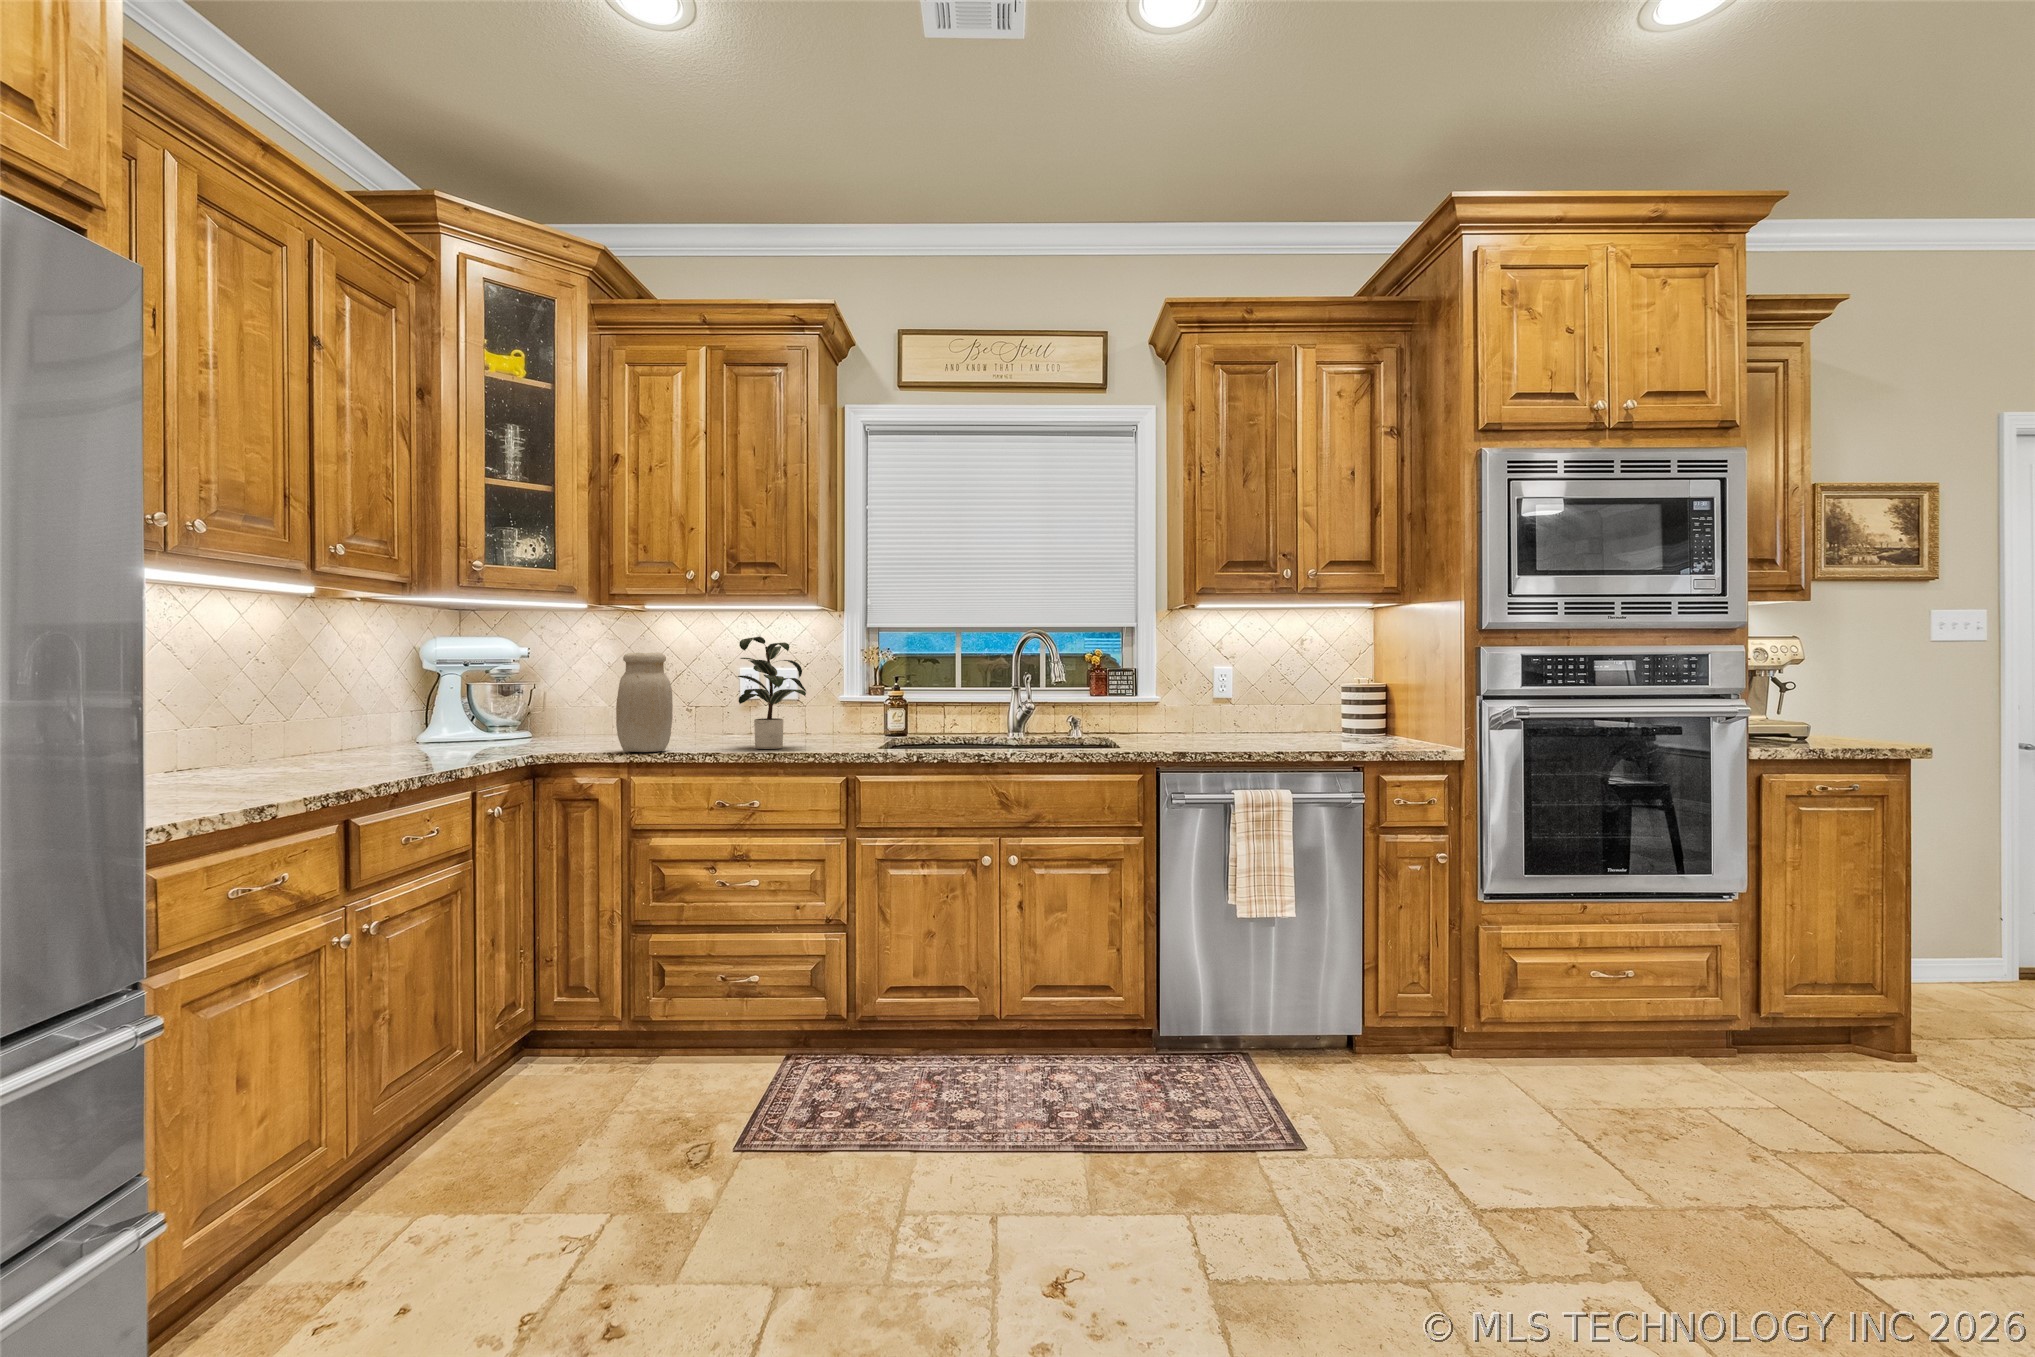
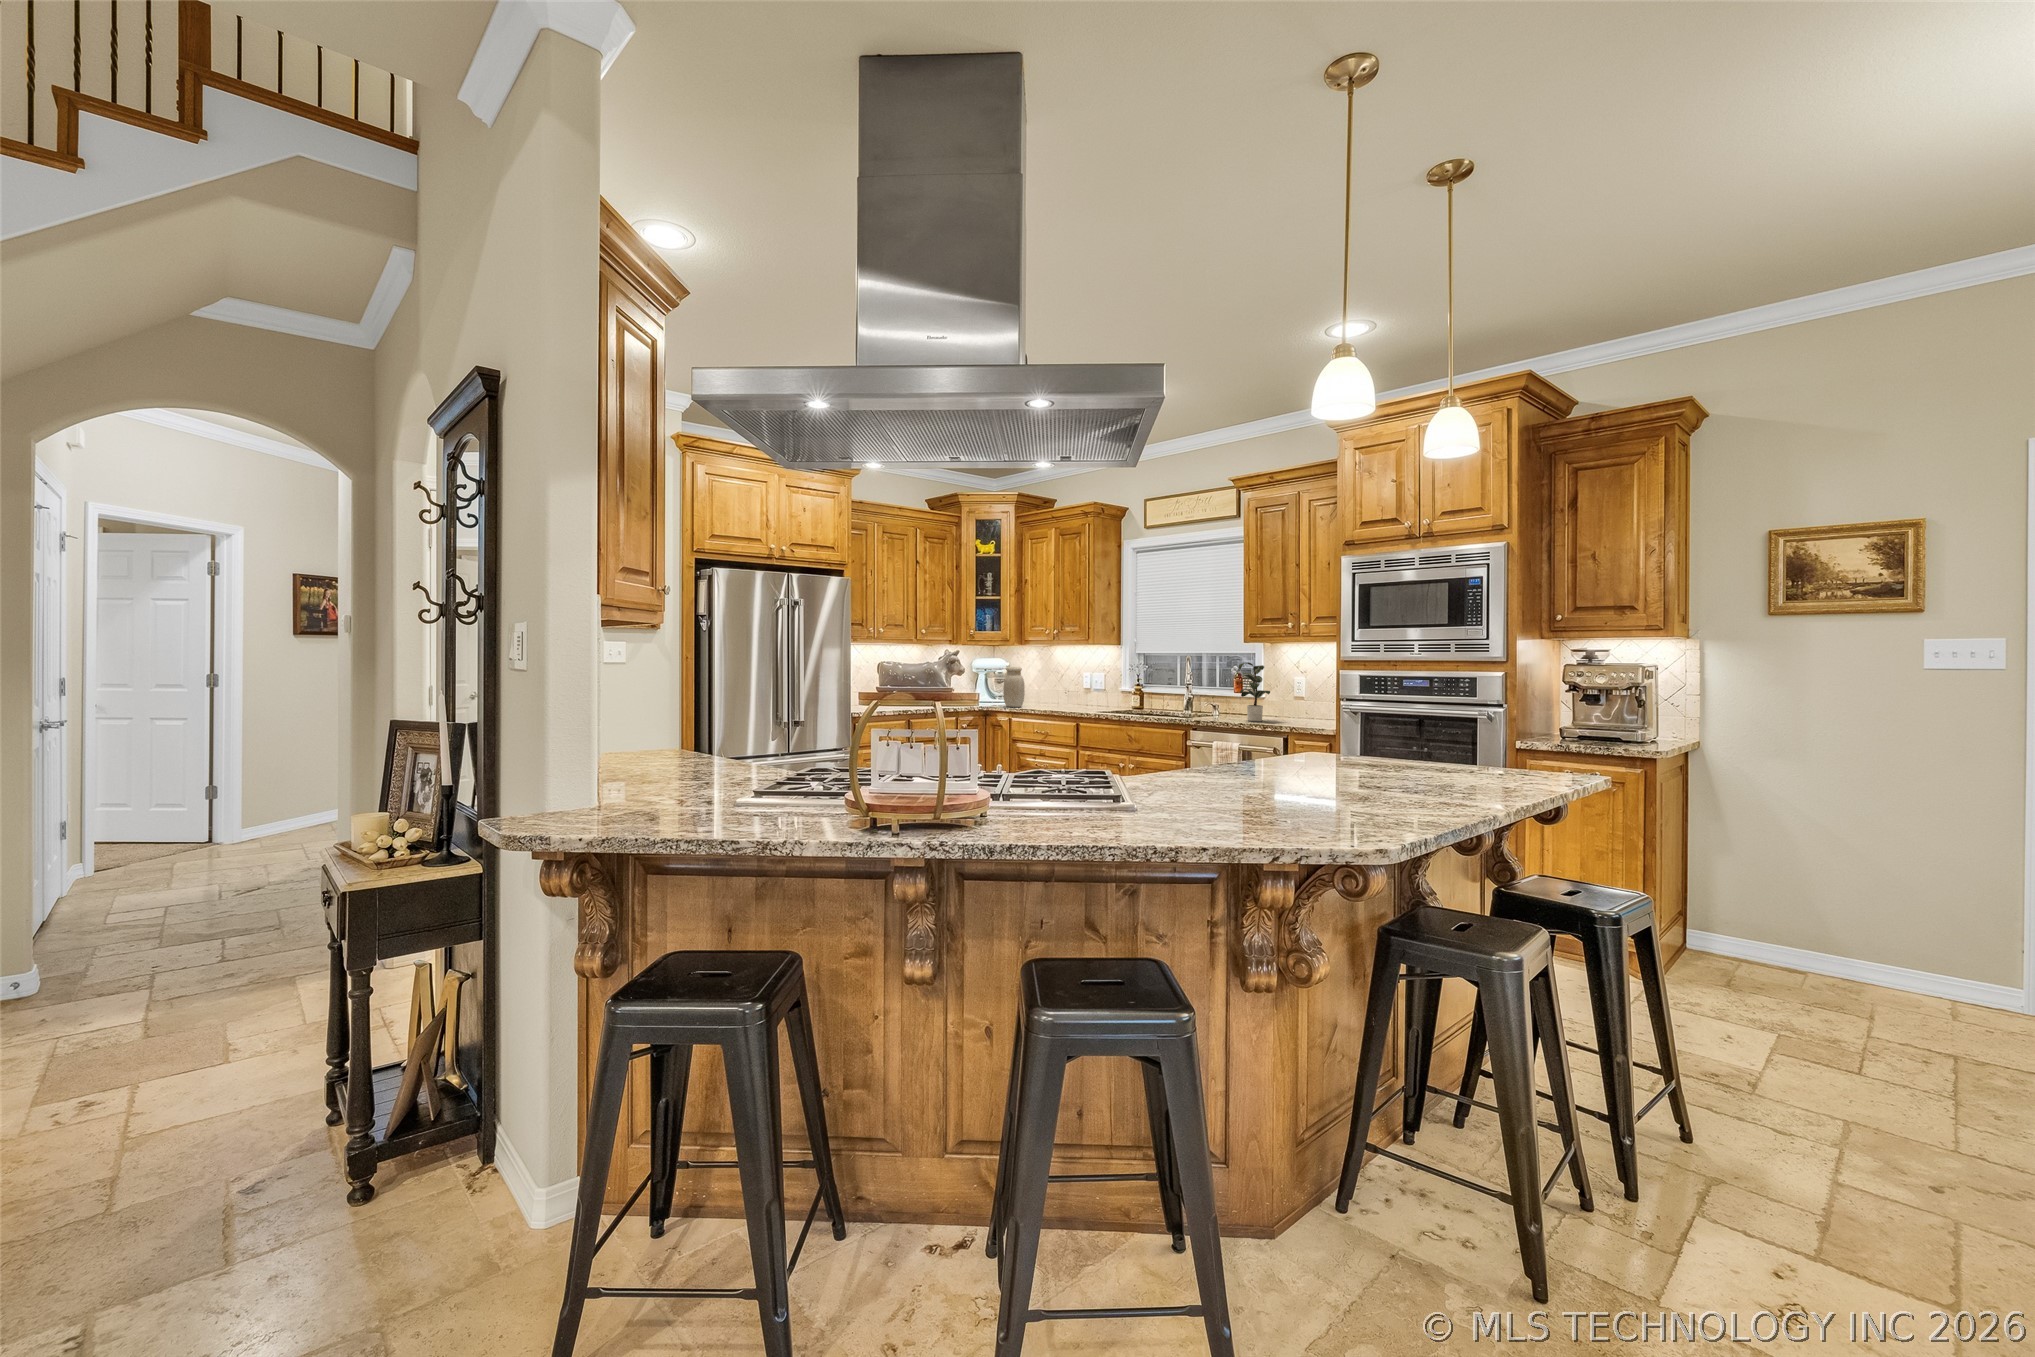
potted plant: present [738,637,806,749] -> present [1239,662,1270,721]

